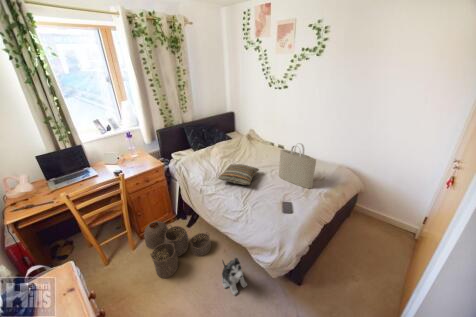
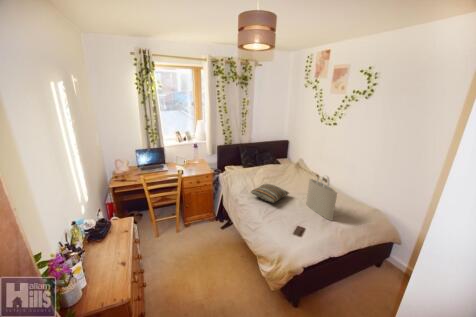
woven basket: present [144,221,211,278] -> none [185,216,234,259]
plush toy: present [222,258,247,295] -> none [230,257,250,290]

